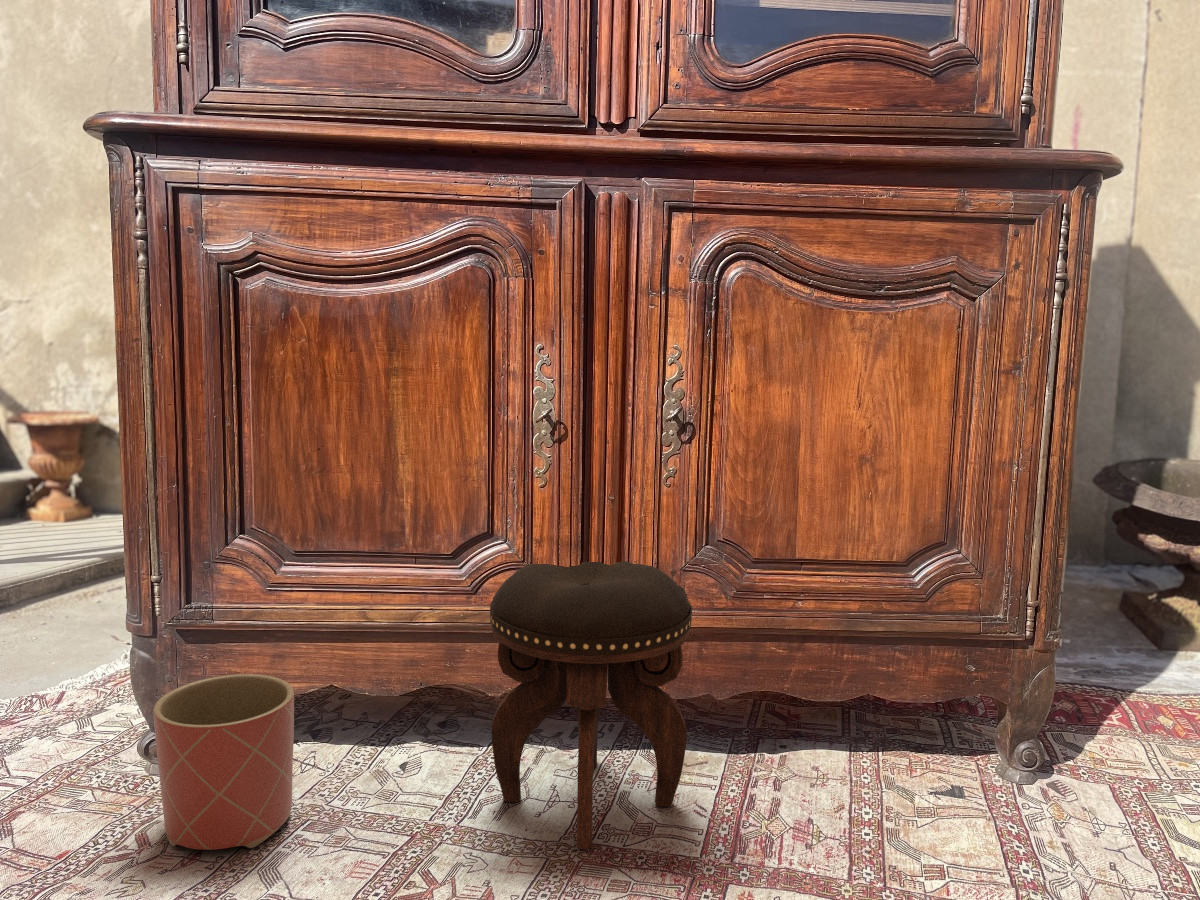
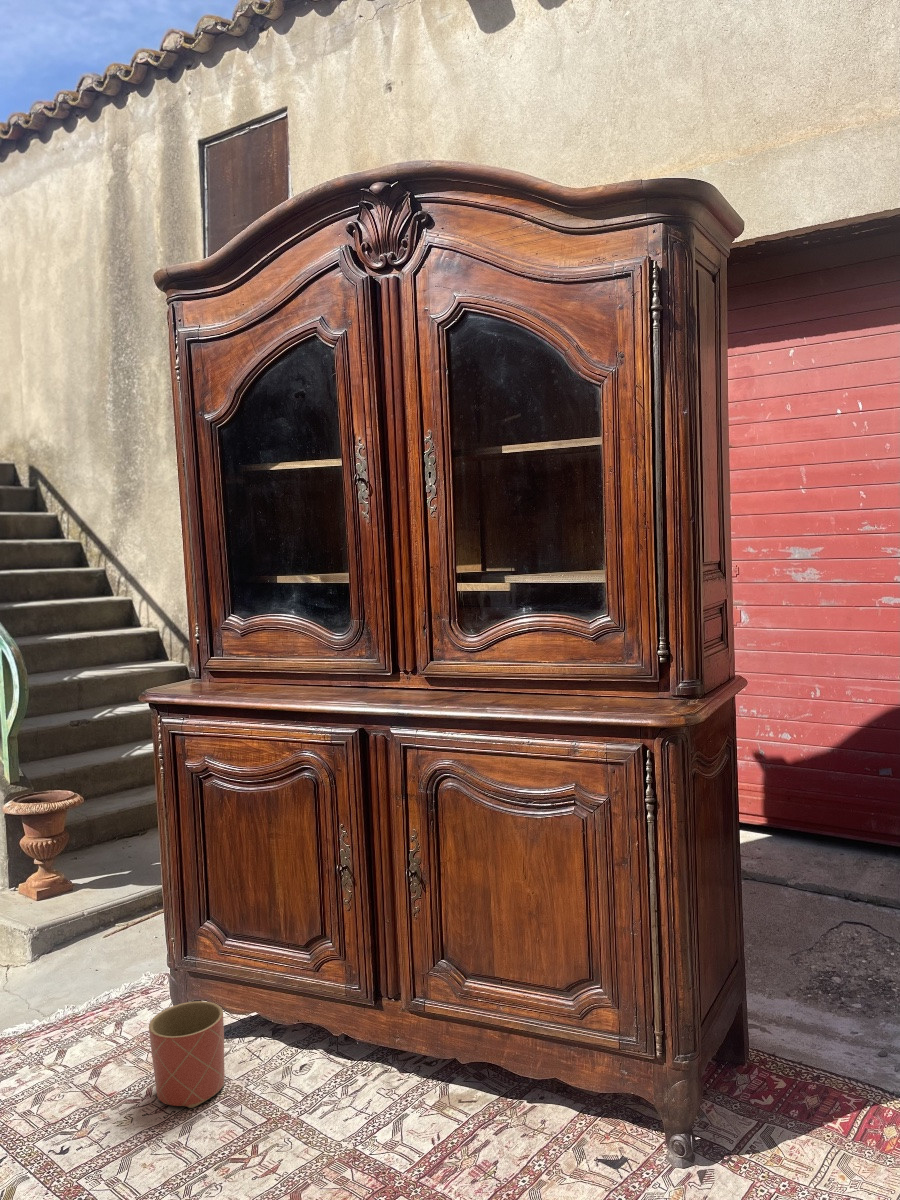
footstool: present [490,561,692,850] -> none [307,951,432,1150]

